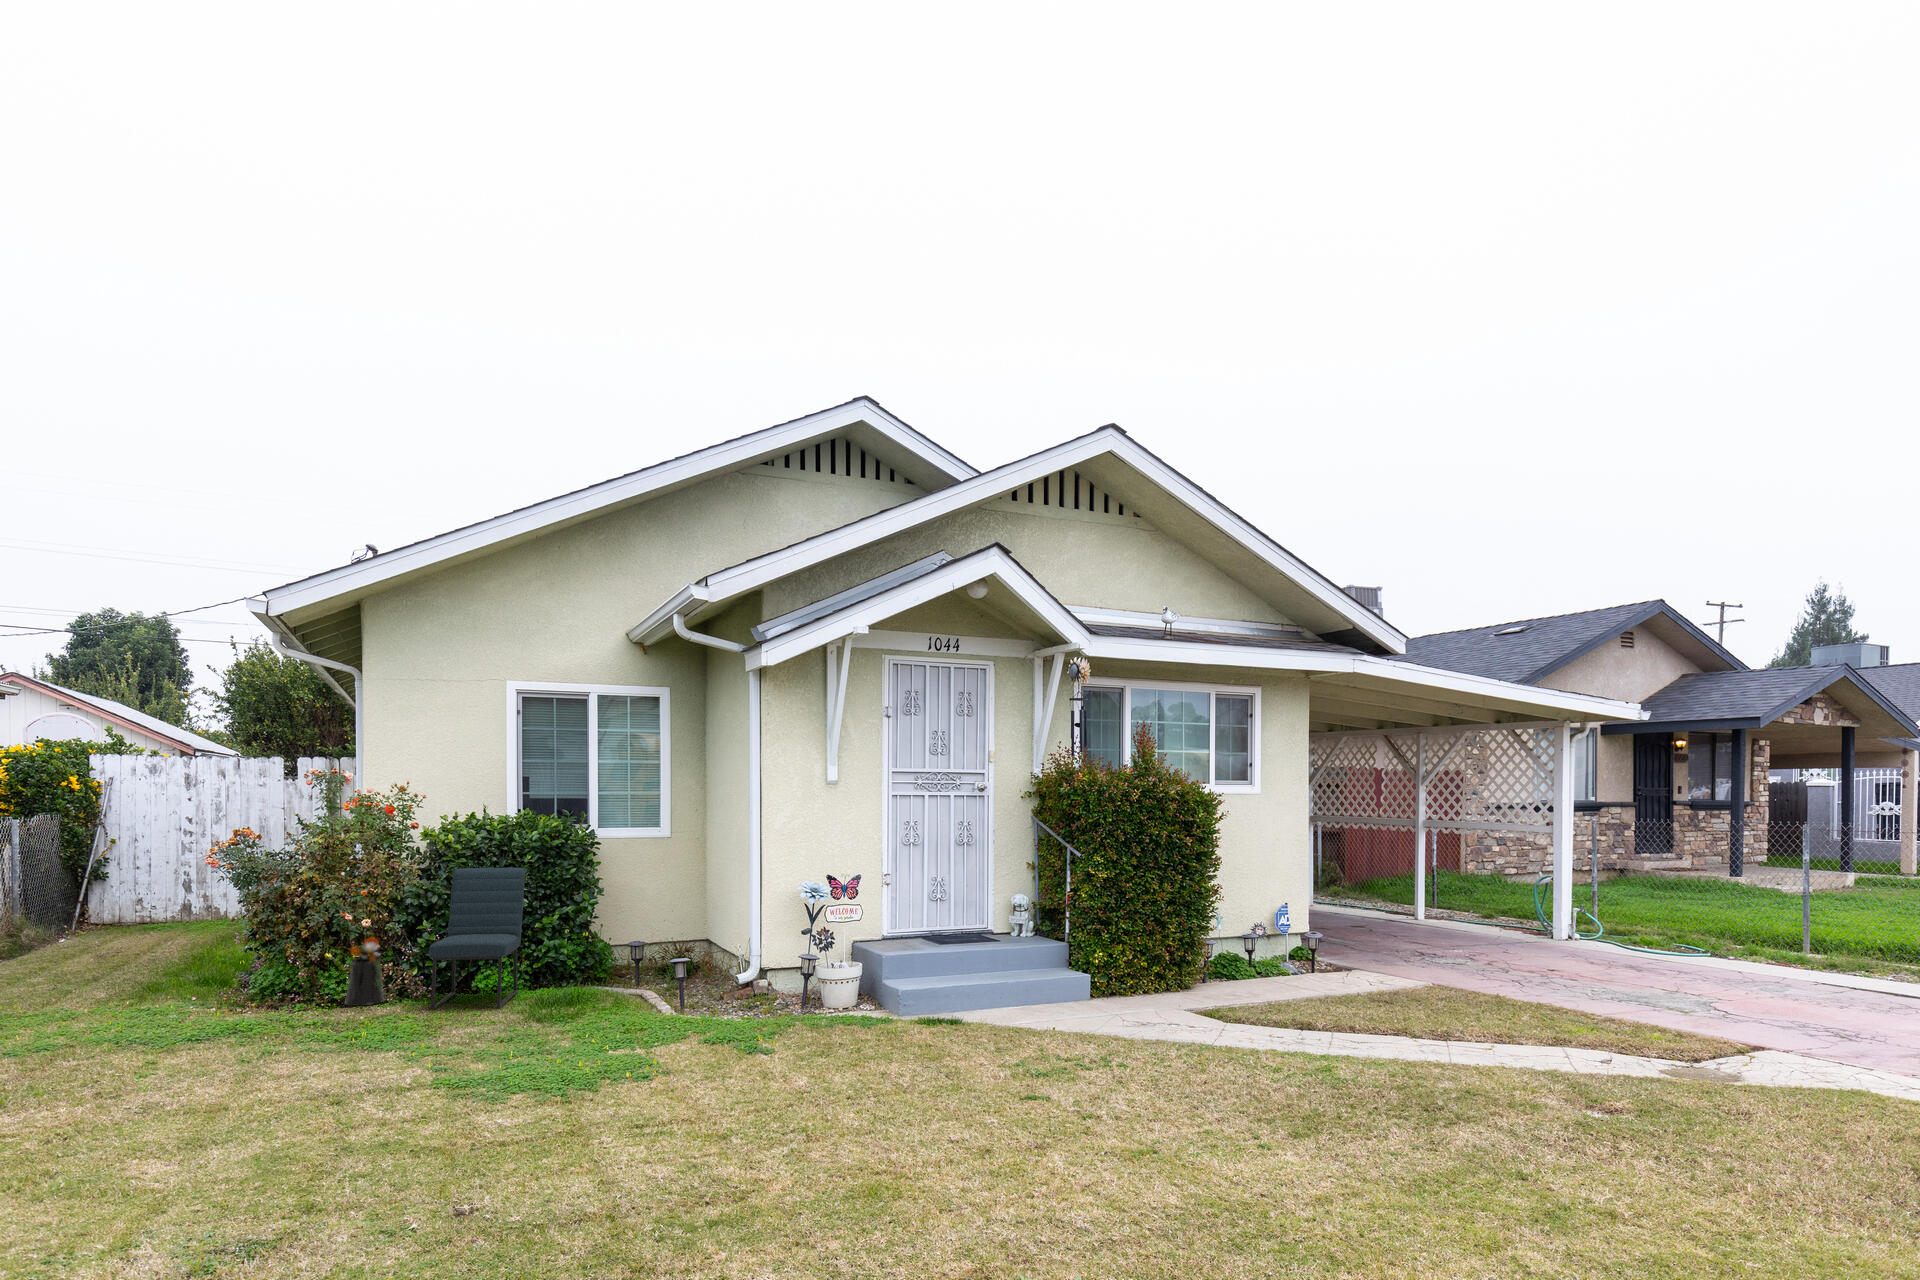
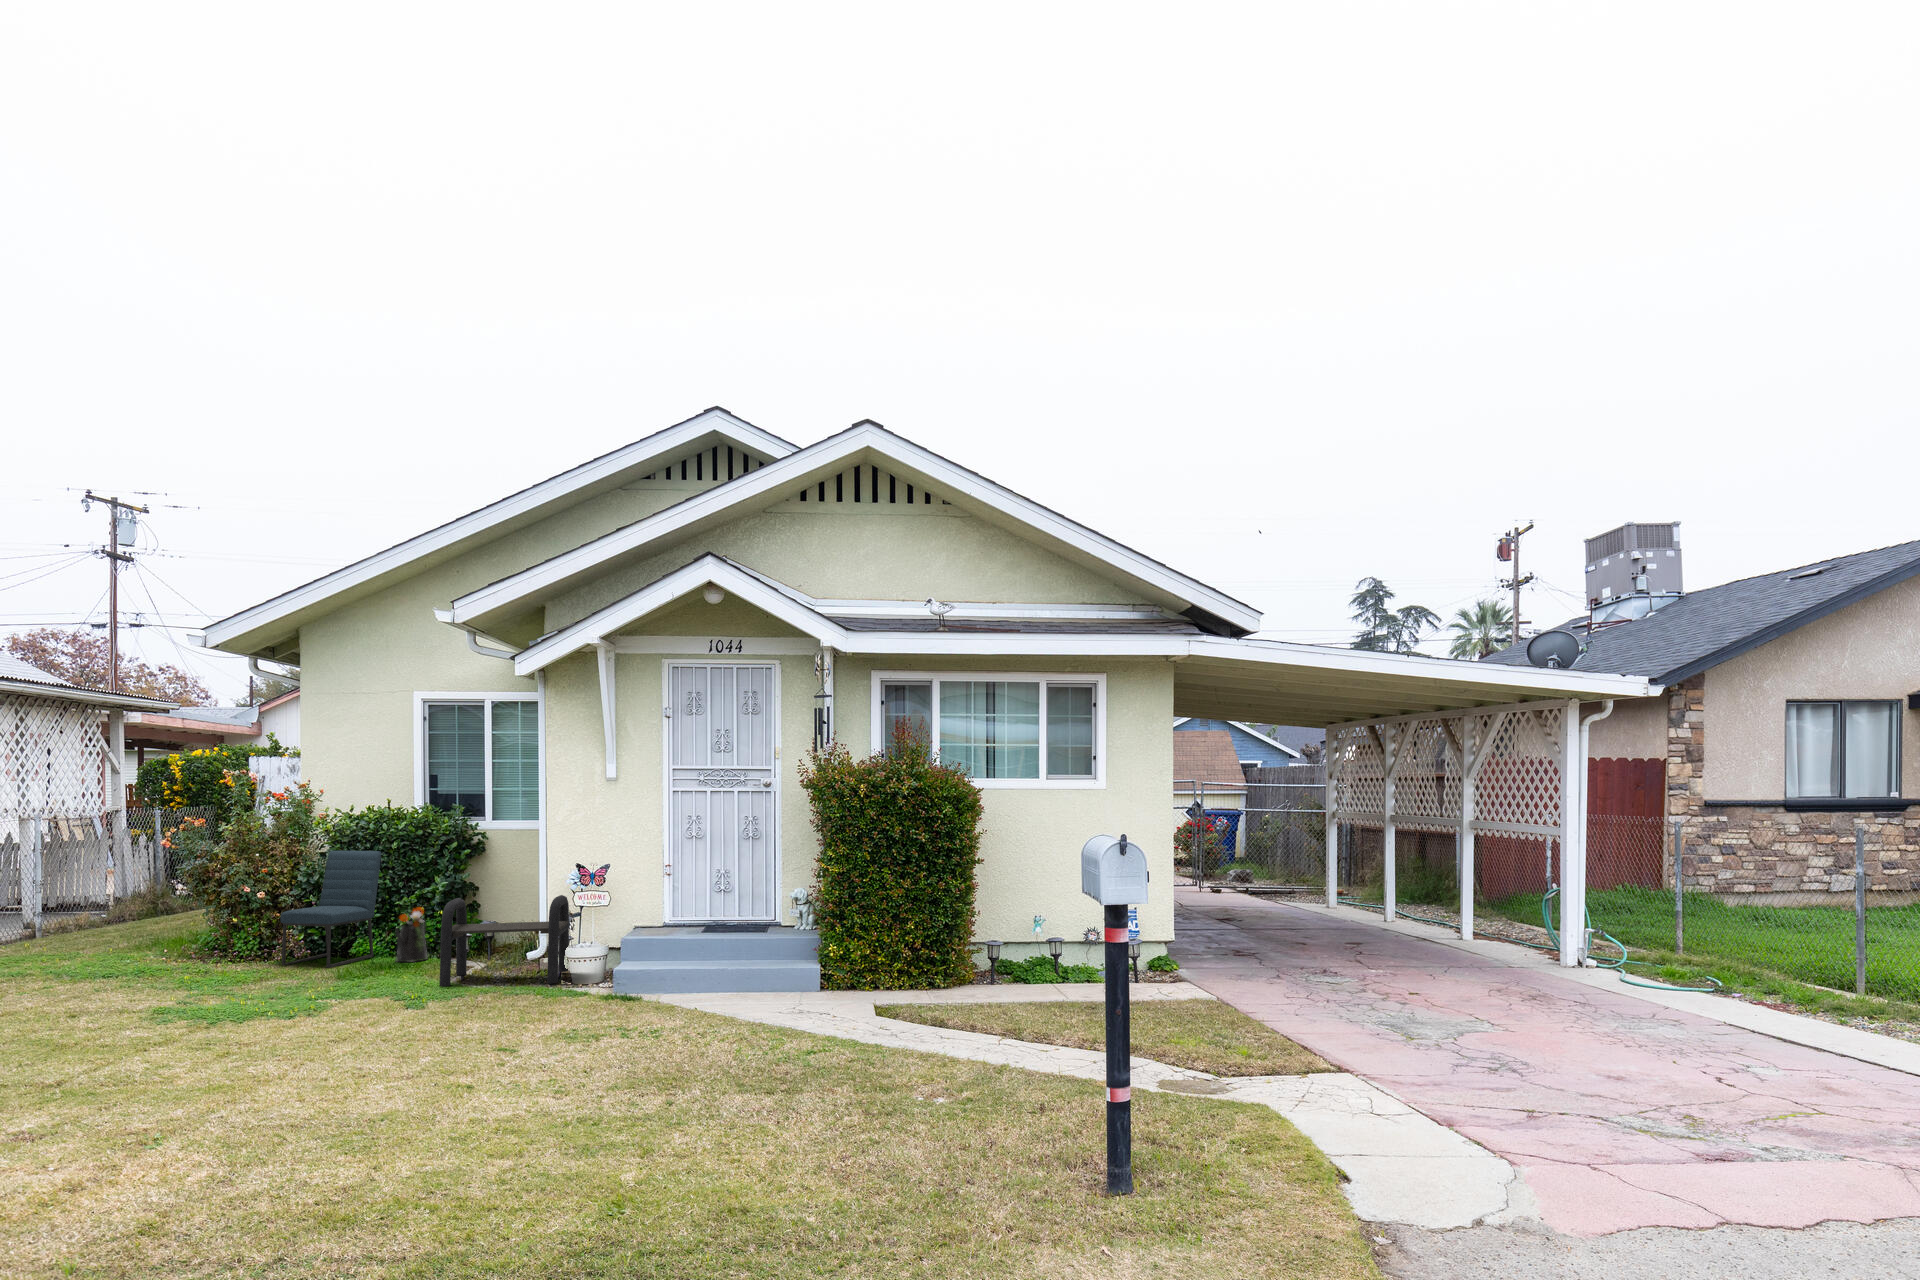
bench: none [674,910,815,1021] -> present [439,895,569,987]
watering can: present [345,937,385,1006] -> present [396,907,427,962]

